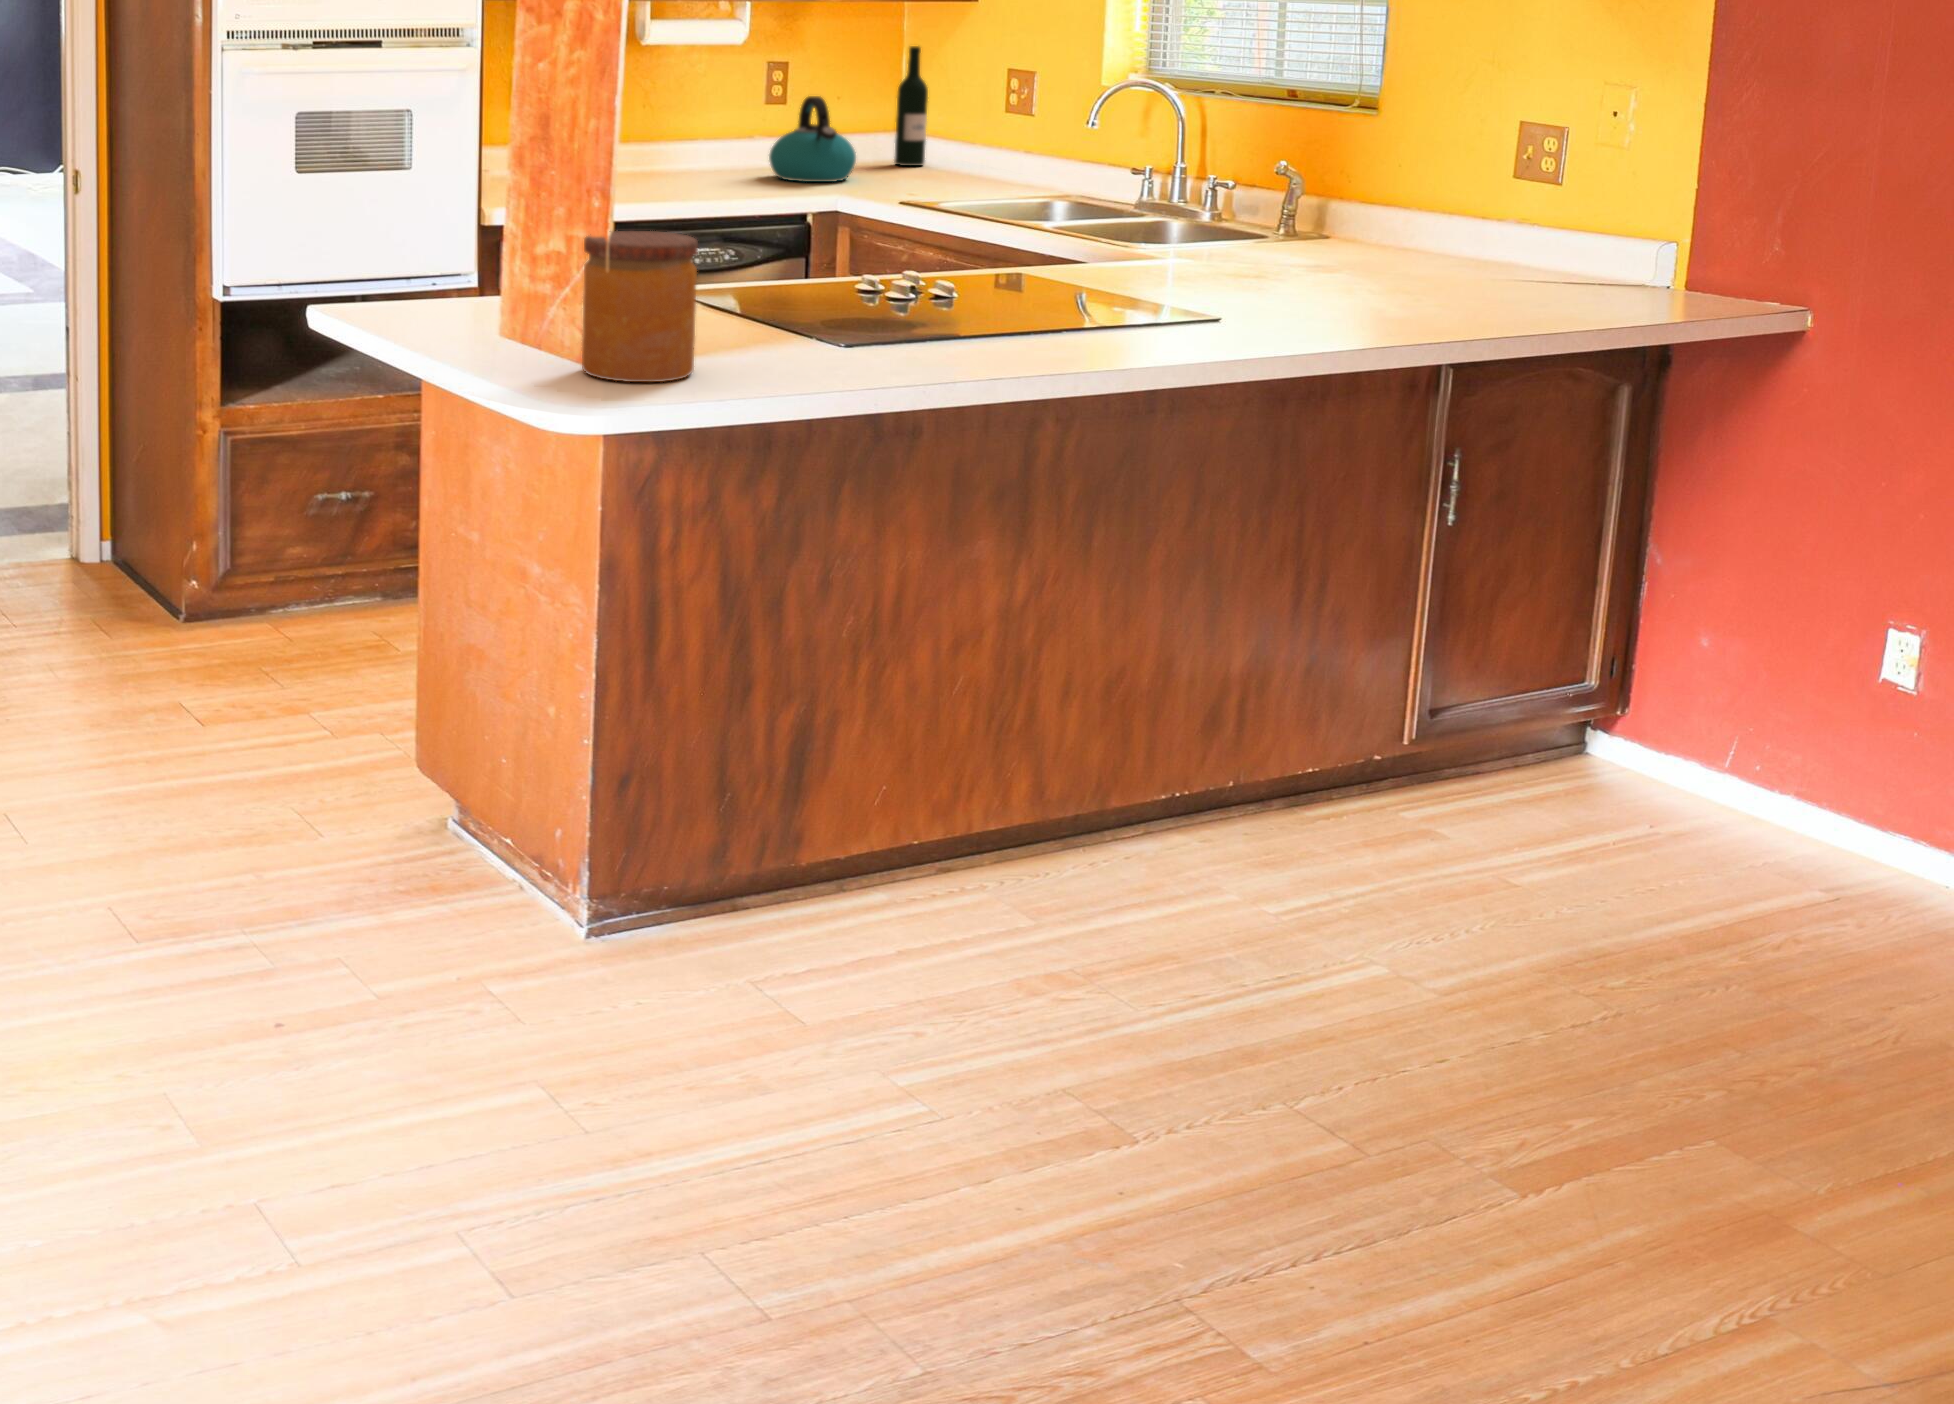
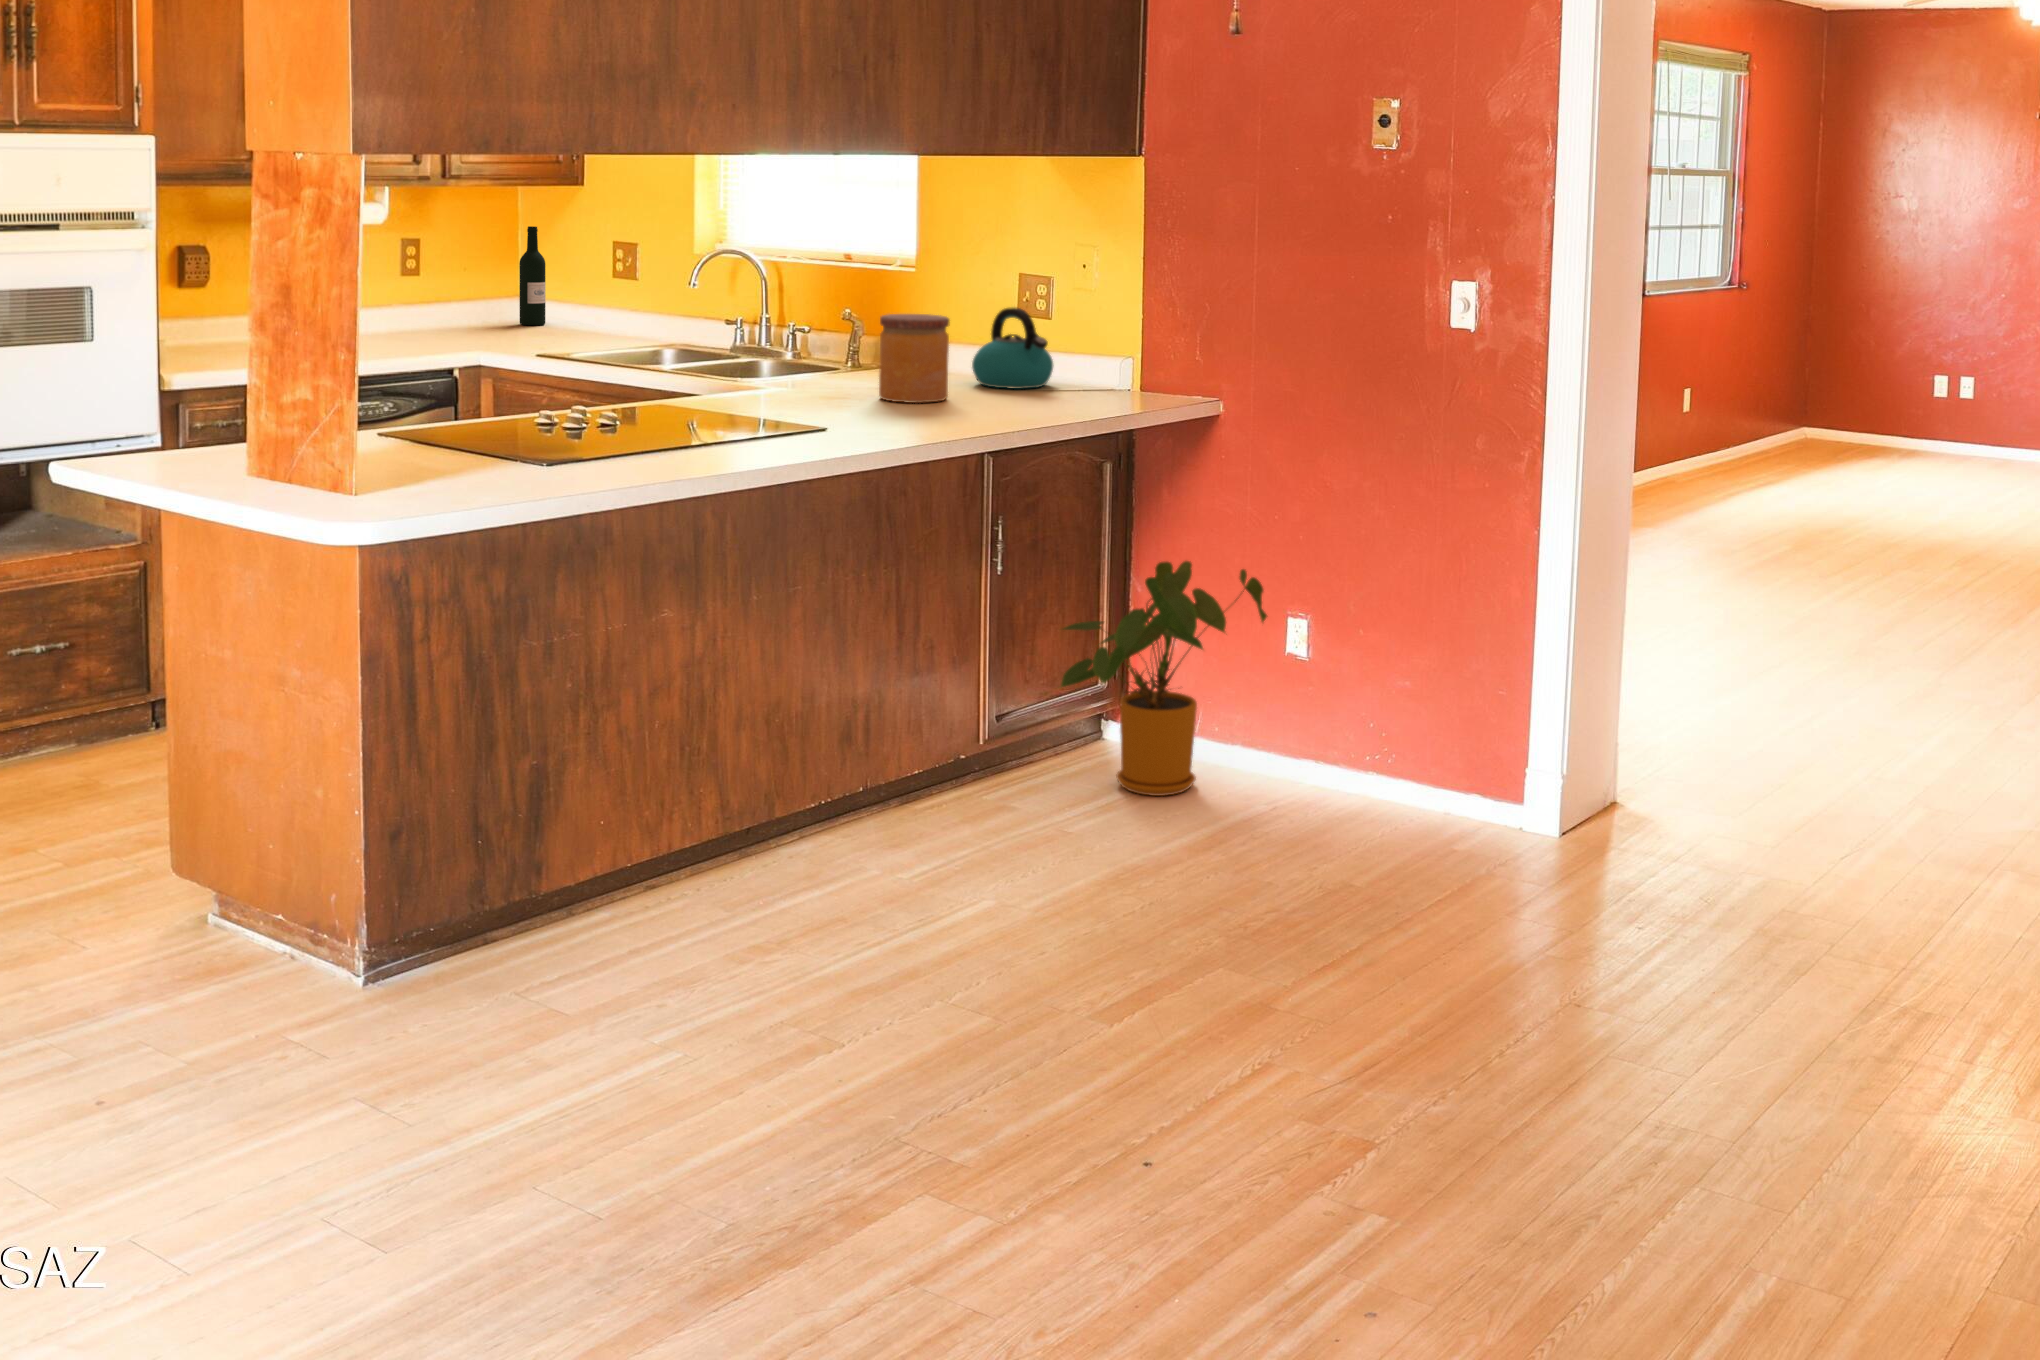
kettle: present [769,96,856,182] -> present [972,308,1053,389]
jar: present [582,231,698,382] -> present [879,314,950,403]
house plant: none [1523,539,1874,870] -> present [1061,561,1267,796]

